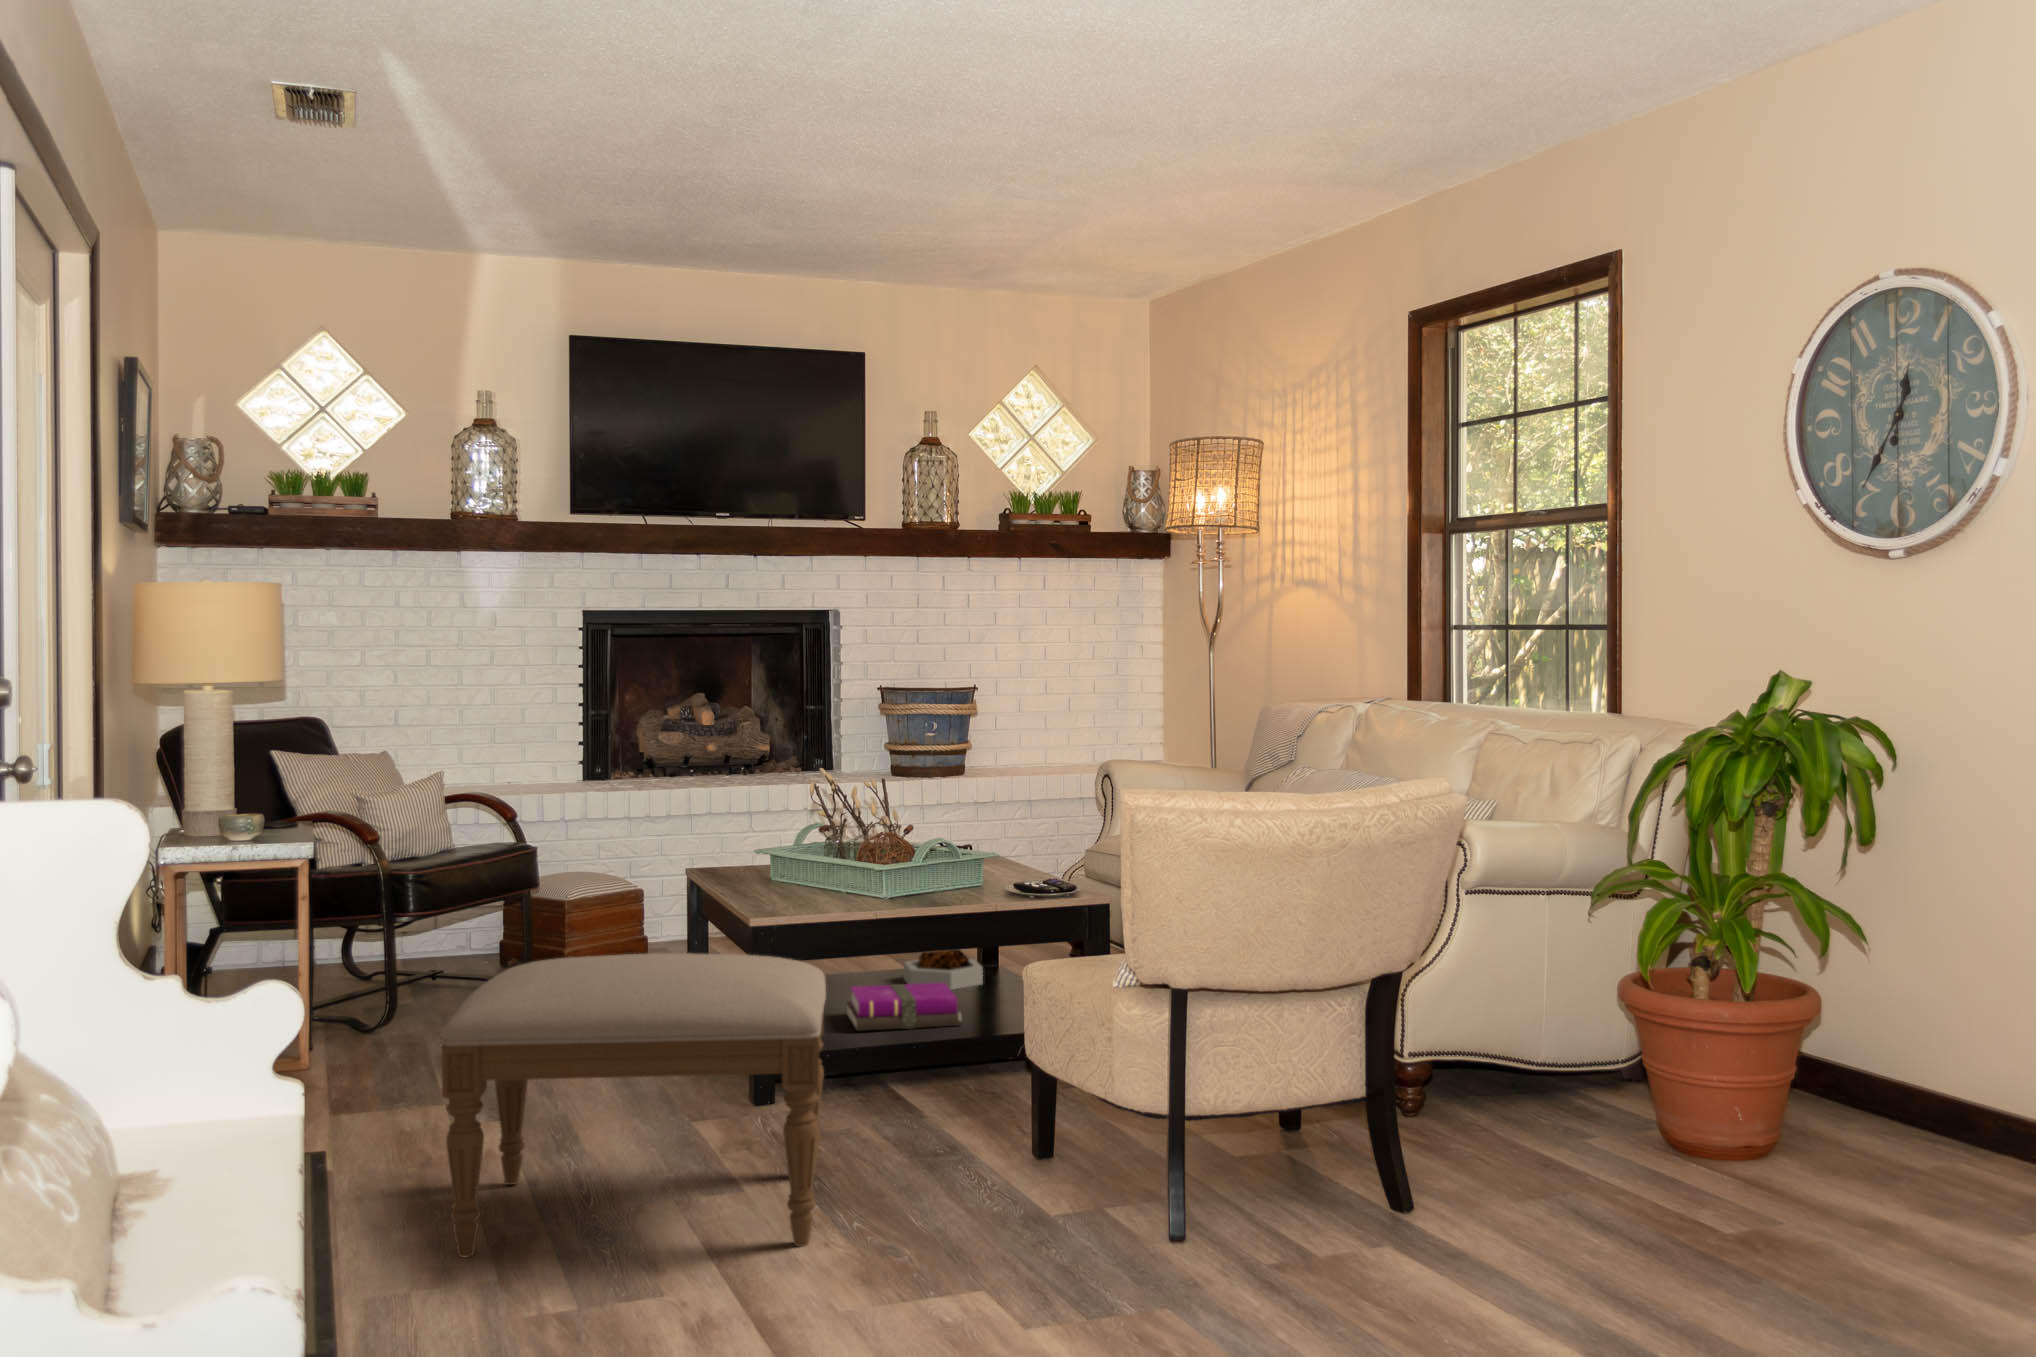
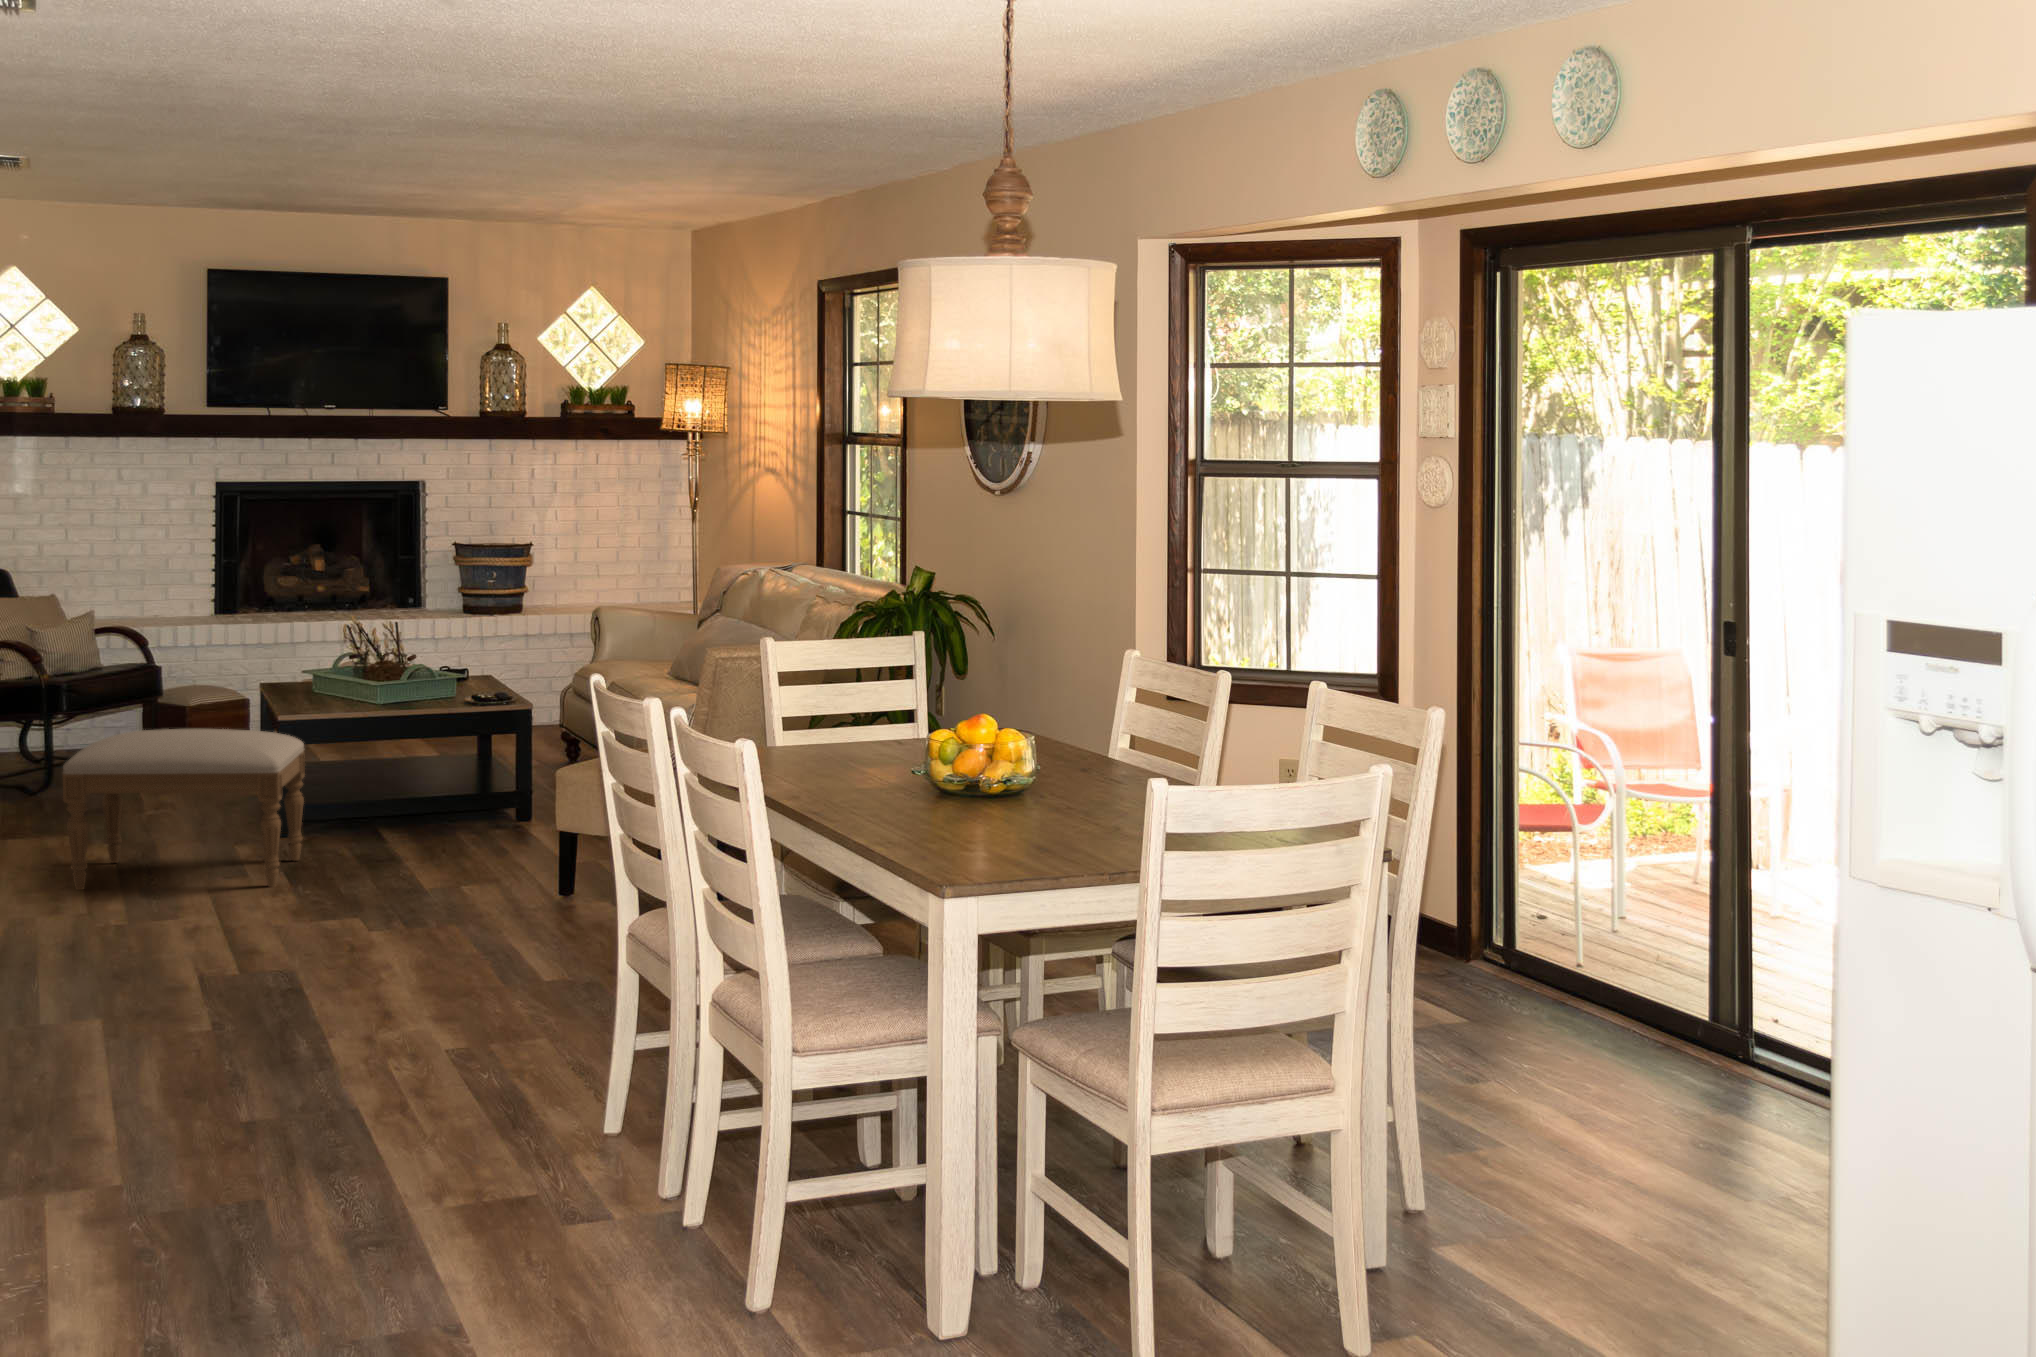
decorative bowl: present [904,949,983,990] -> none [417,736,470,767]
notebook: present [847,983,962,1031] -> none [360,760,433,788]

